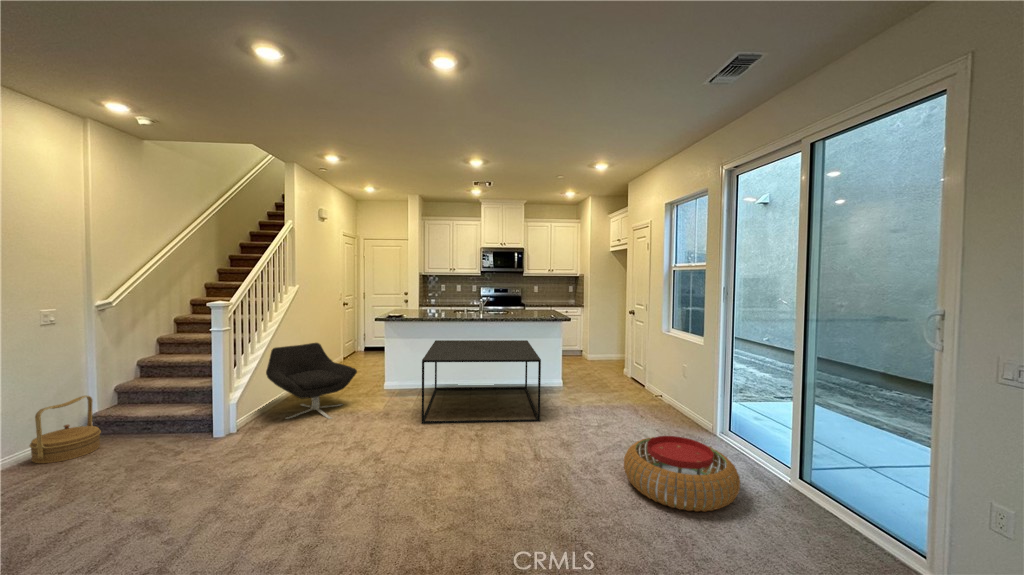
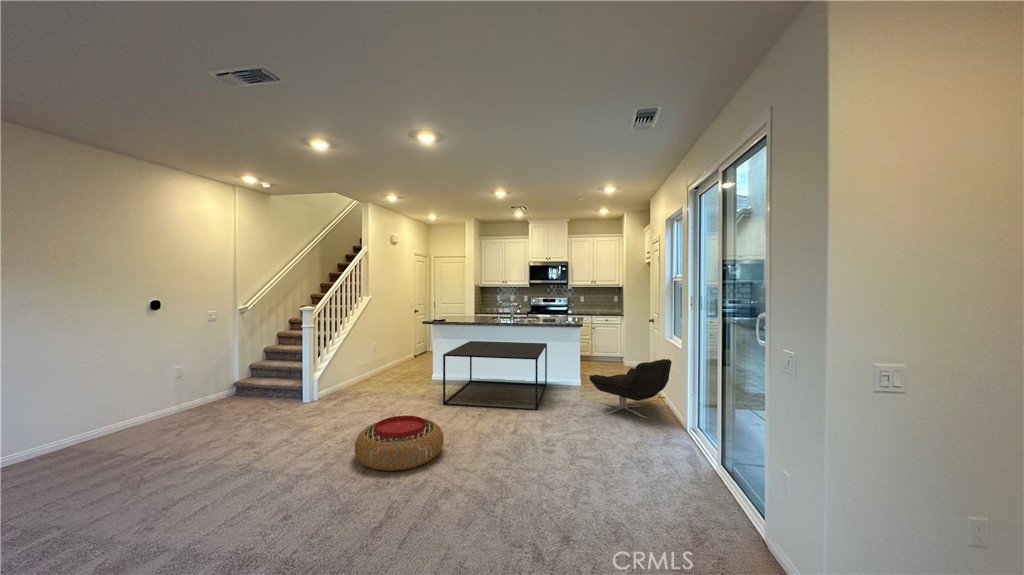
lounge chair: present [266,343,357,419] -> present [589,359,672,418]
woven basket: present [30,396,101,463] -> none [199,368,238,409]
pouf: present [624,436,740,512] -> present [355,416,444,471]

